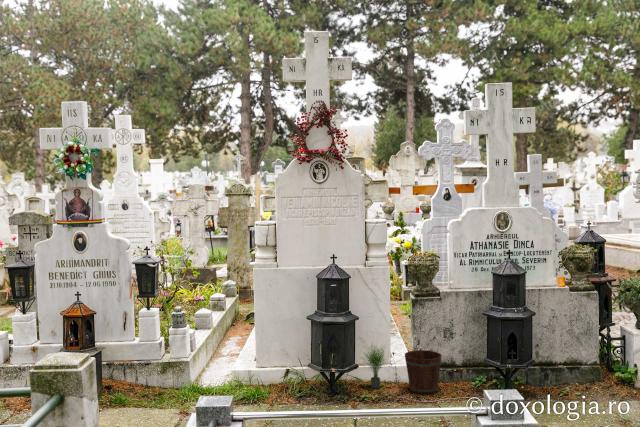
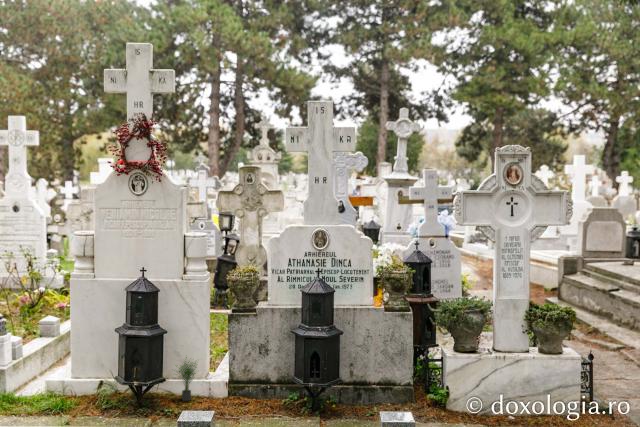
bucket: present [405,349,442,394] -> none [213,363,249,409]

